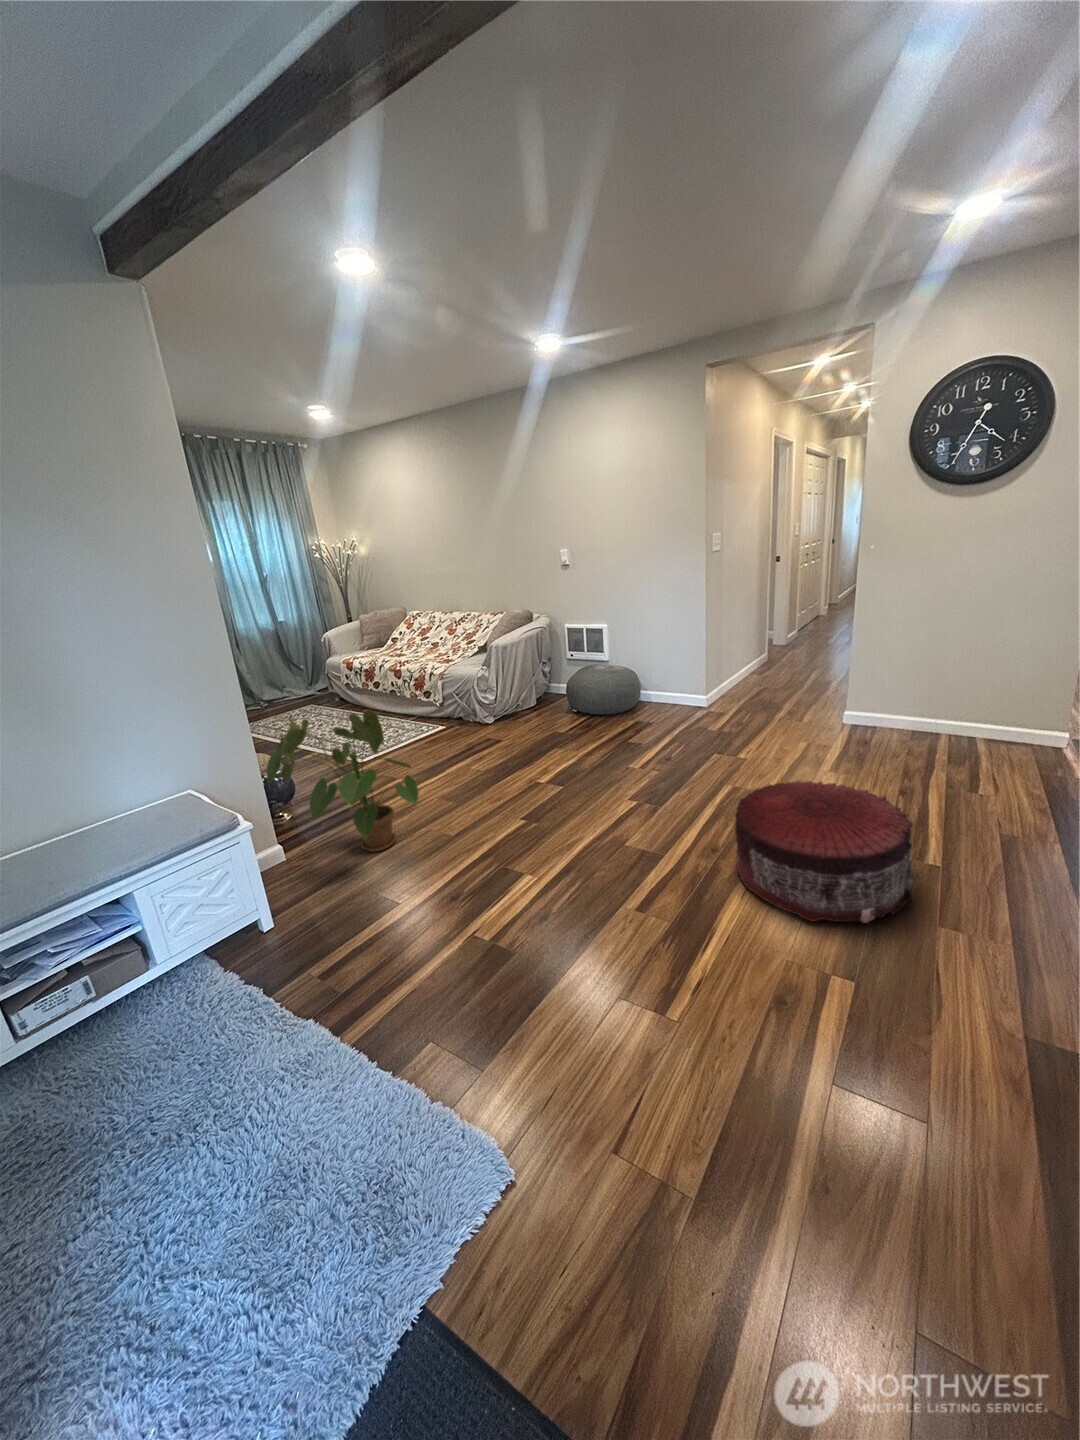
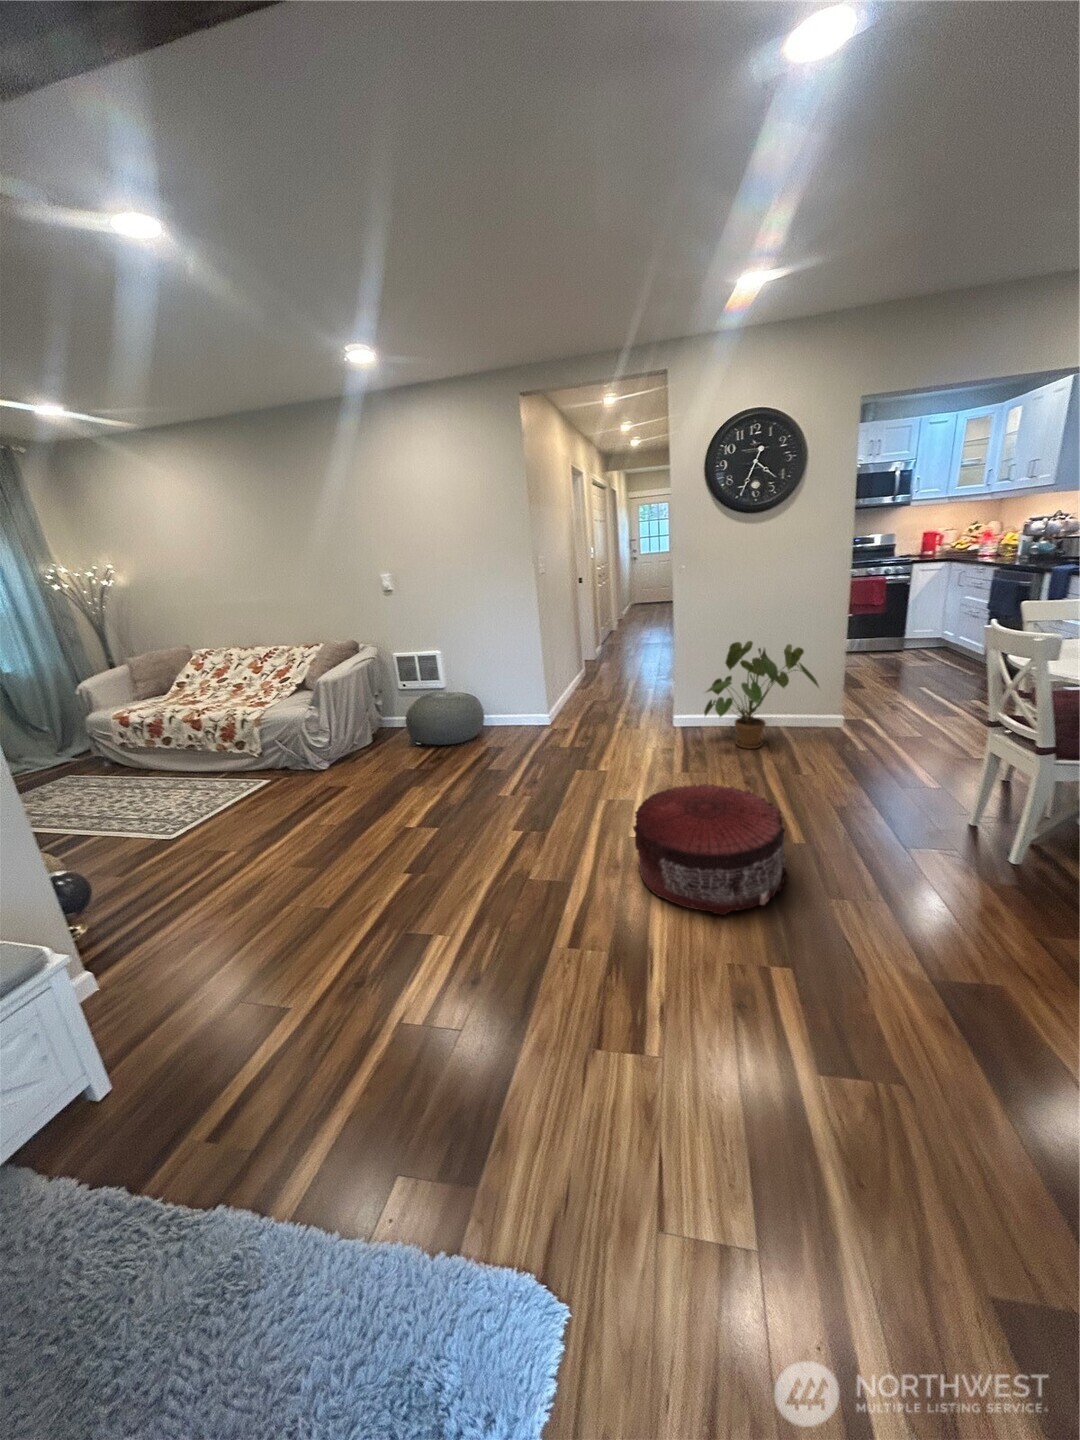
house plant: present [266,711,419,852] -> present [704,641,819,749]

